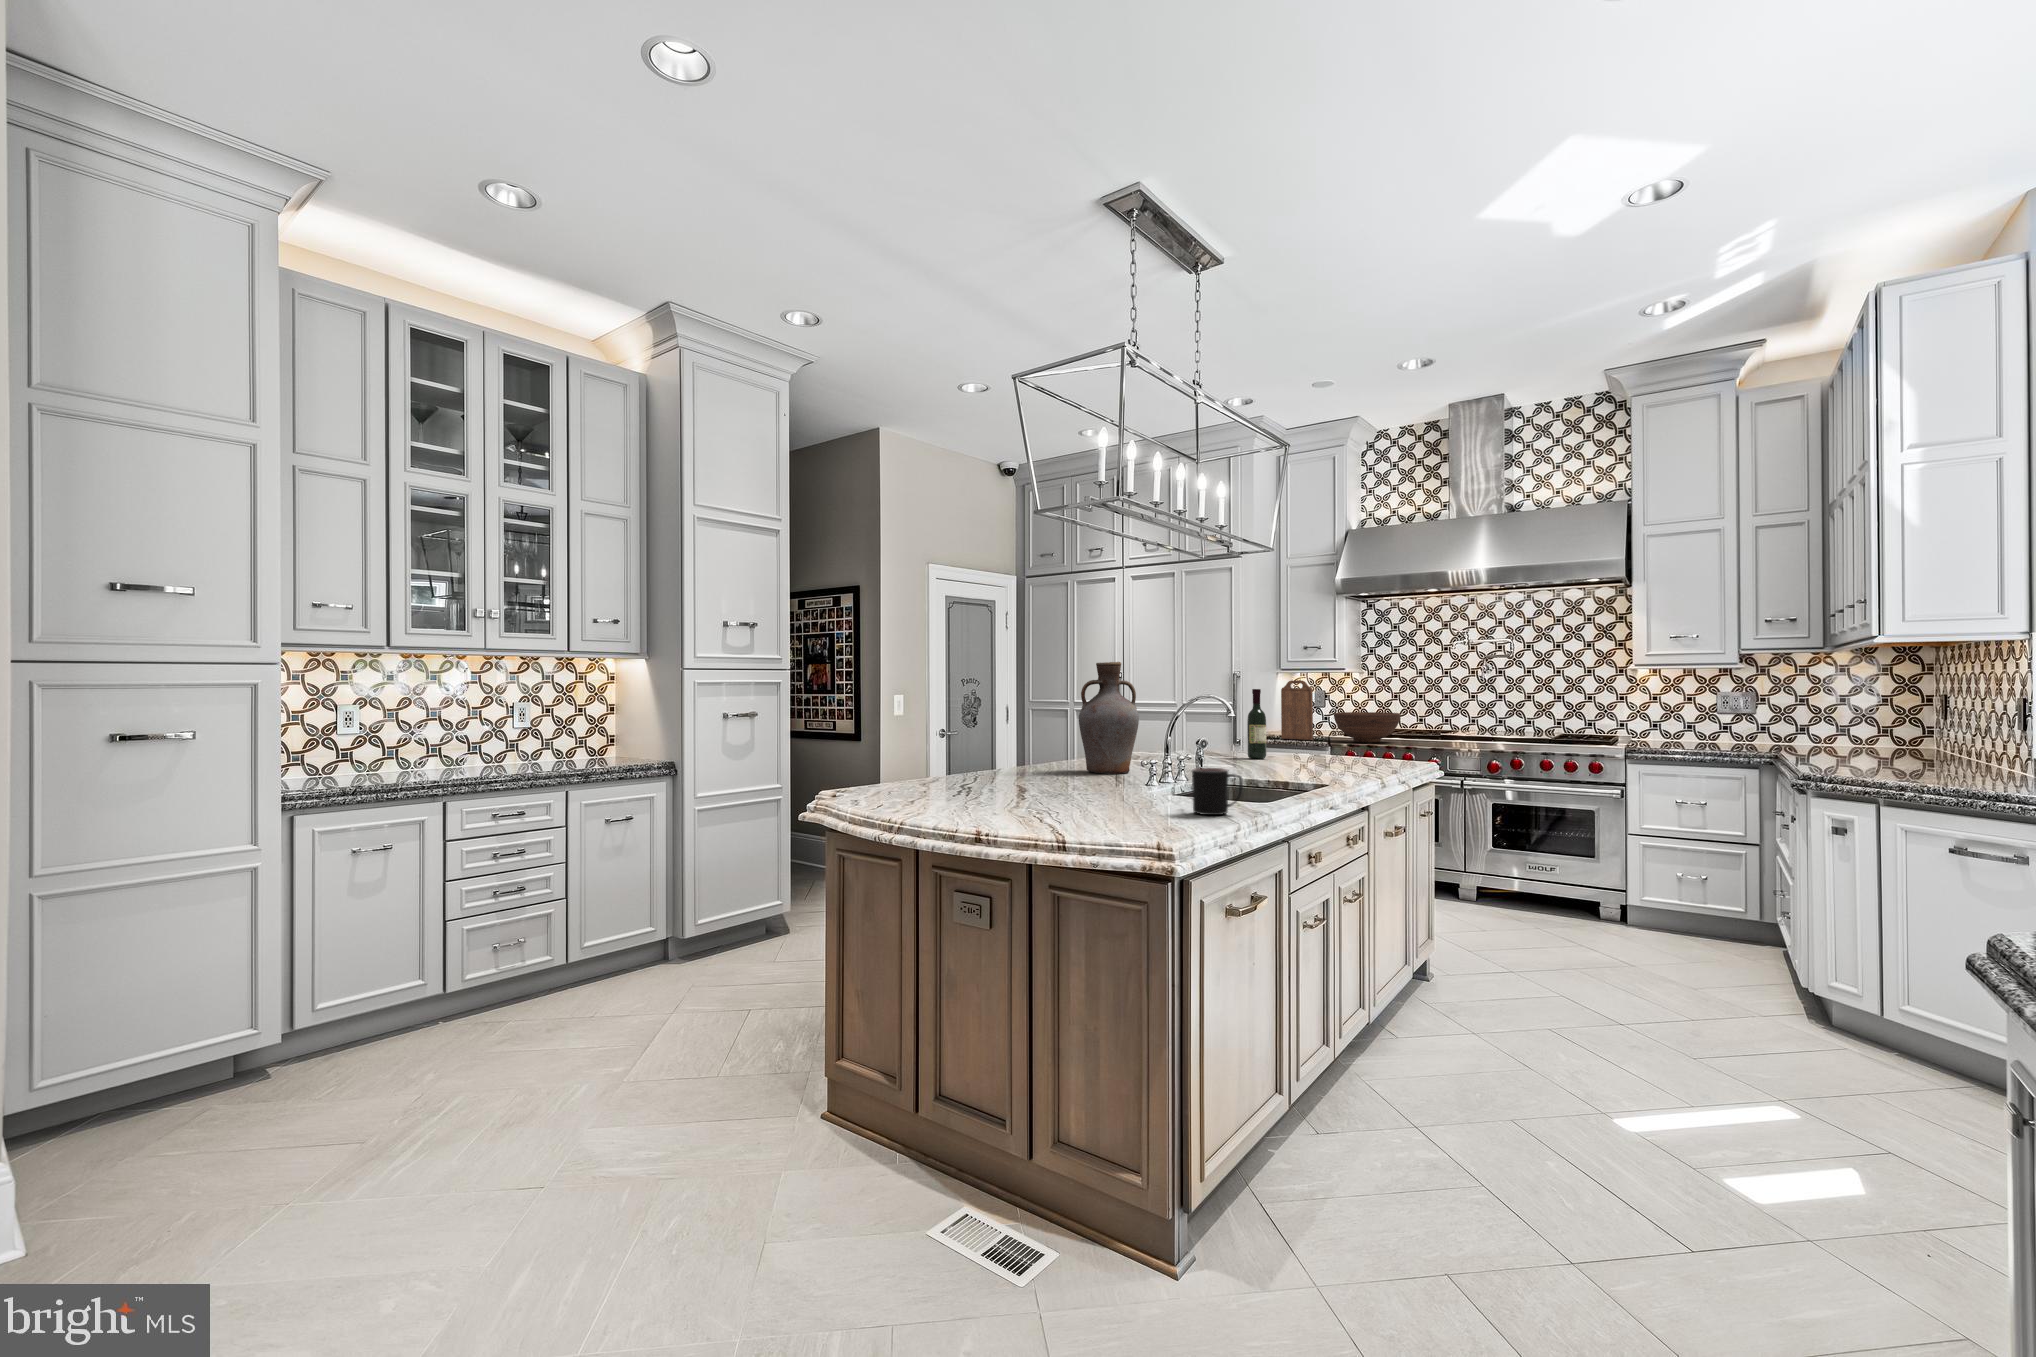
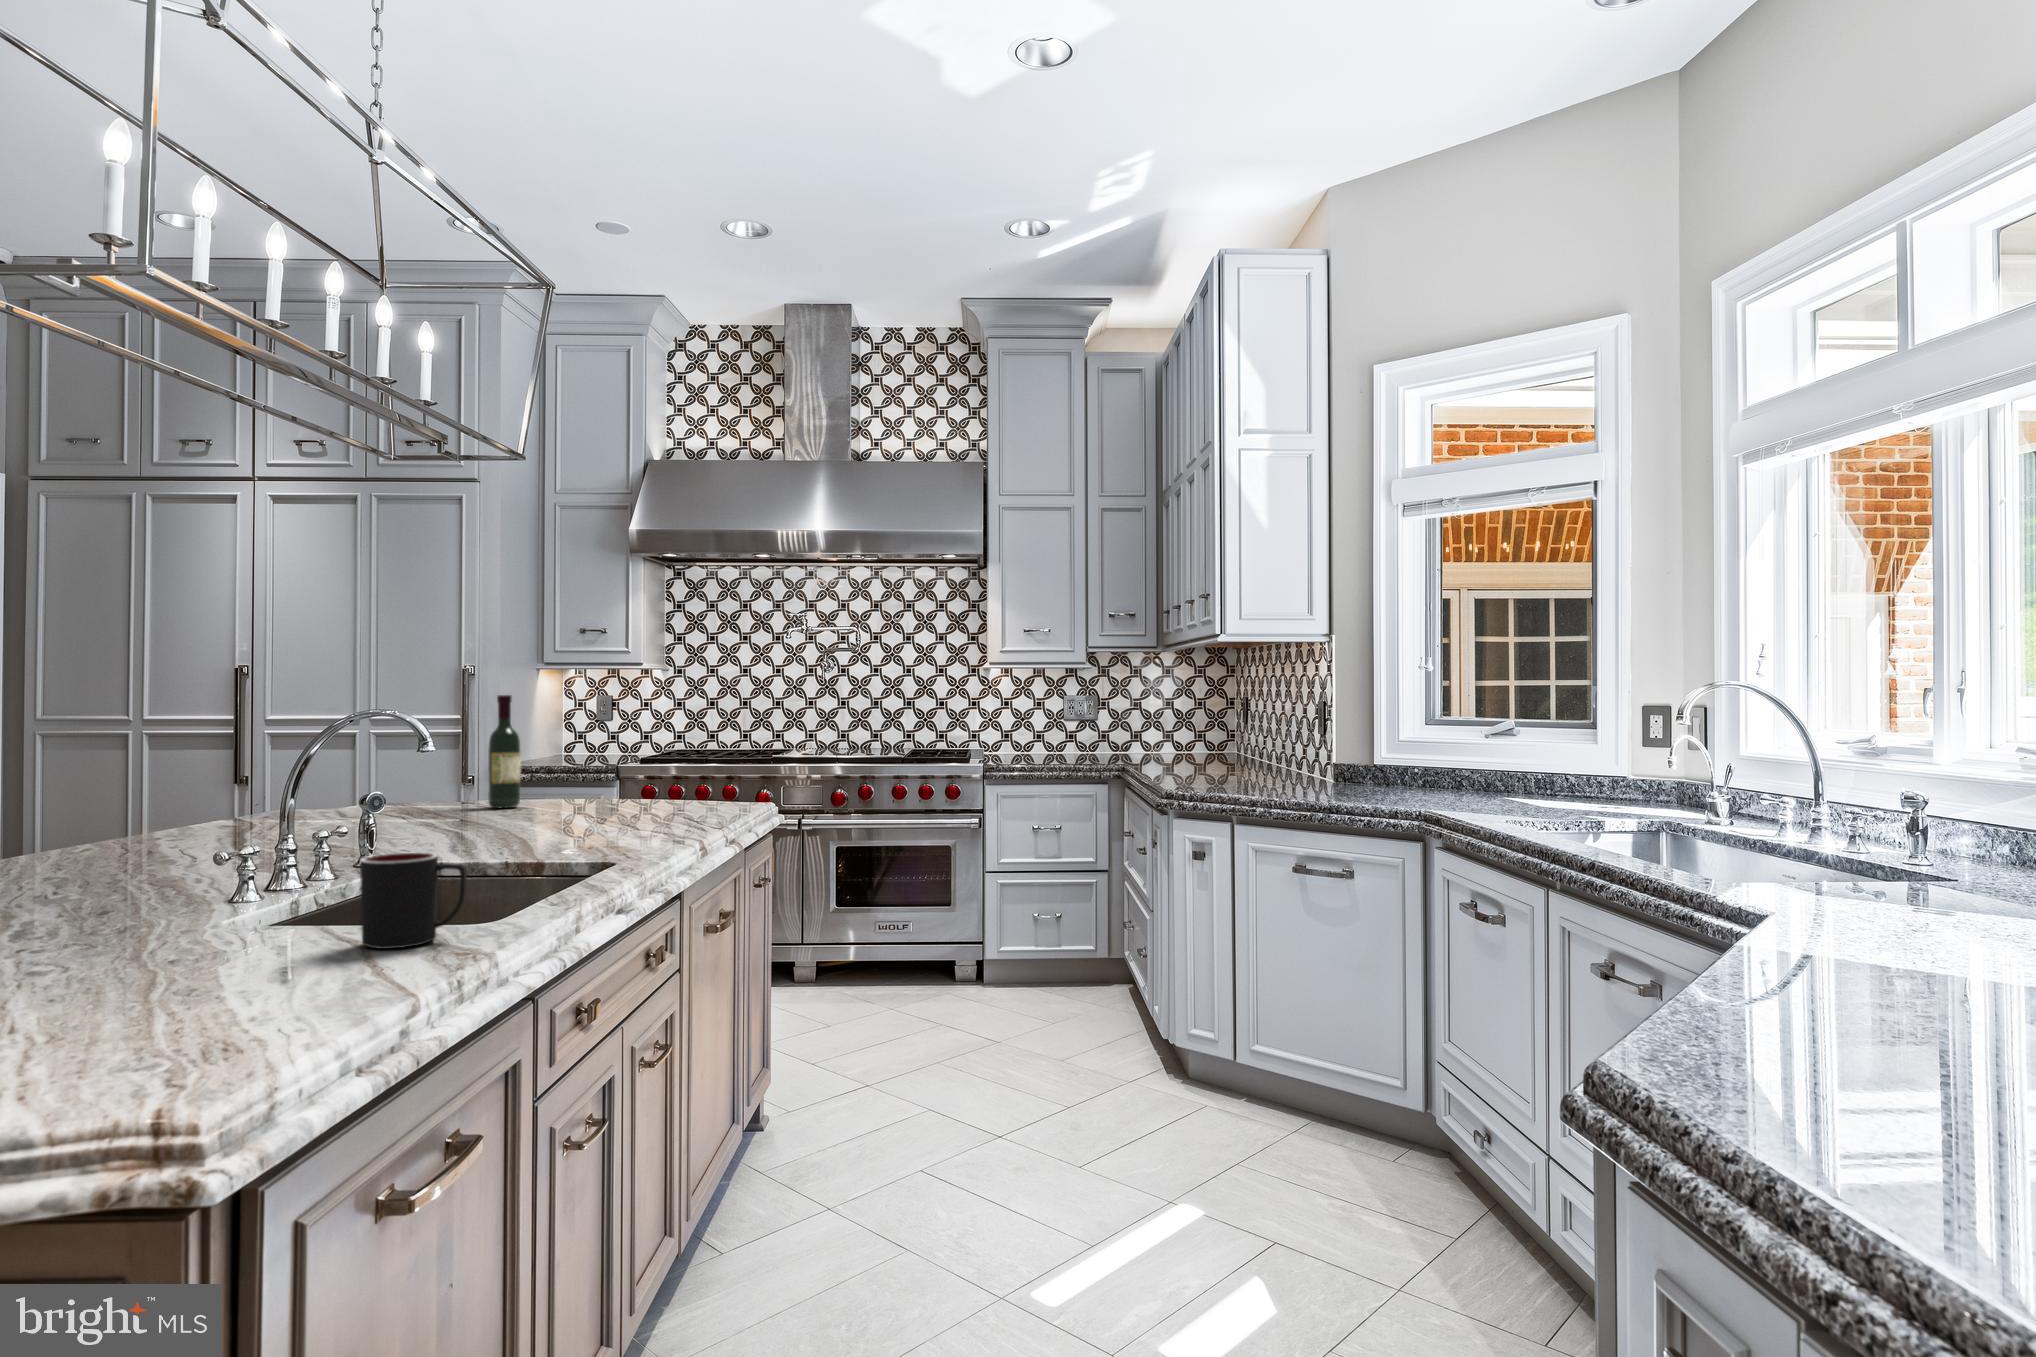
vase: present [1079,662,1139,774] -> none [134,646,271,861]
cutting board: present [1281,681,1313,740] -> none [546,680,594,769]
fruit bowl: present [1334,712,1401,743] -> none [626,726,719,770]

